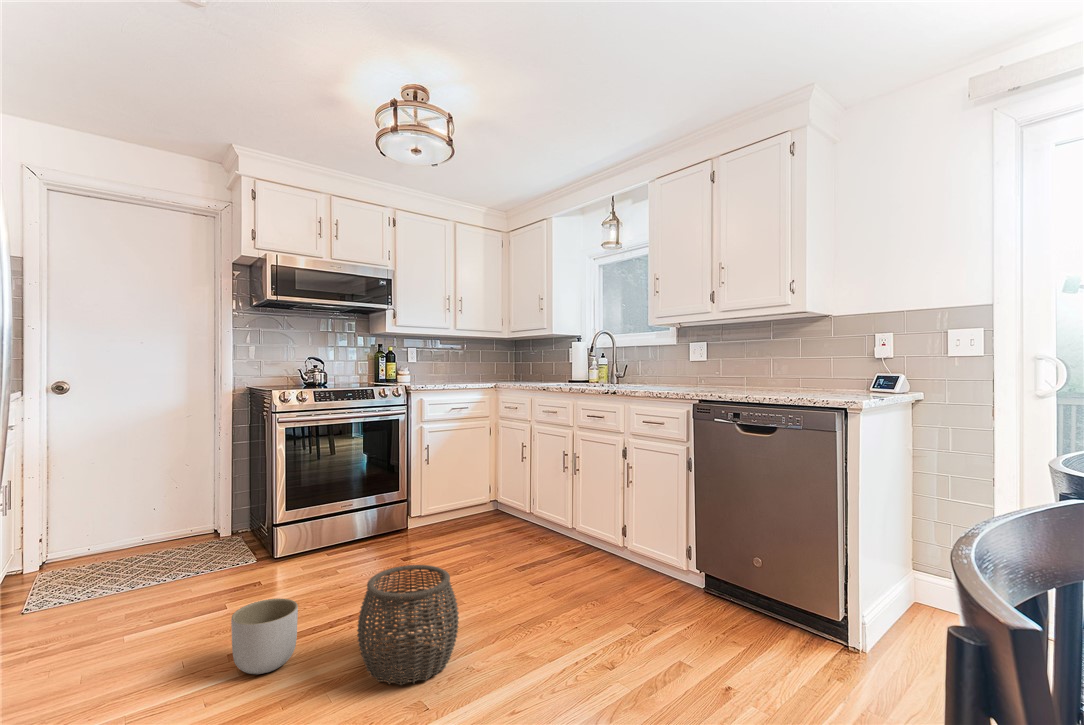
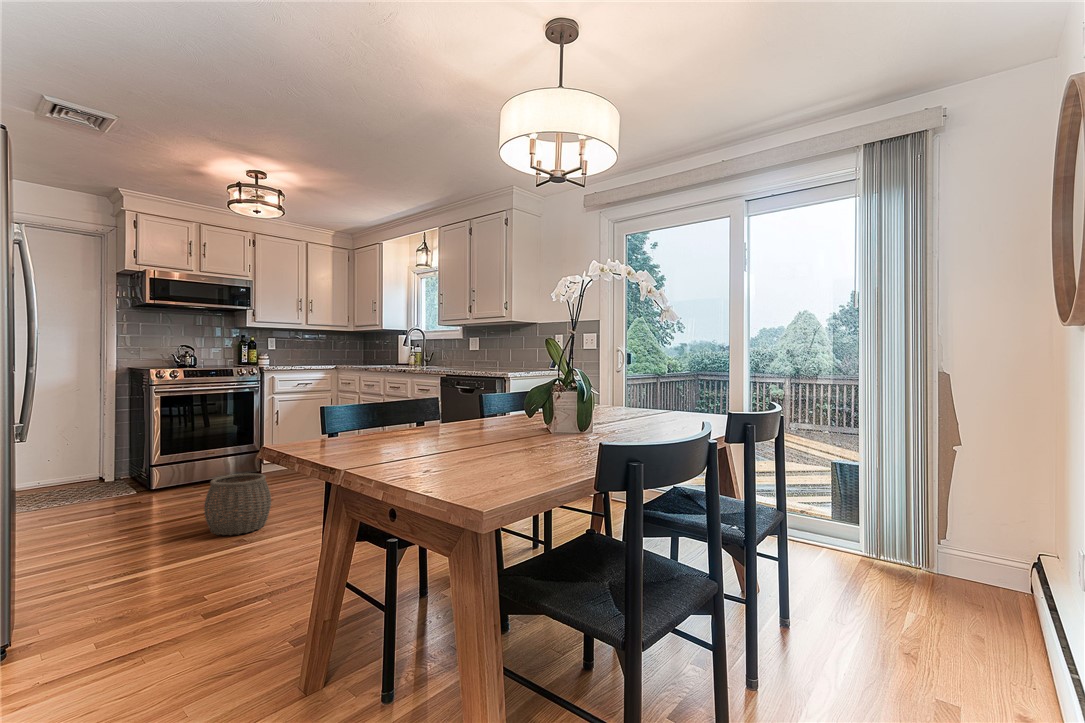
planter: present [231,598,298,674] -> none [121,496,166,536]

